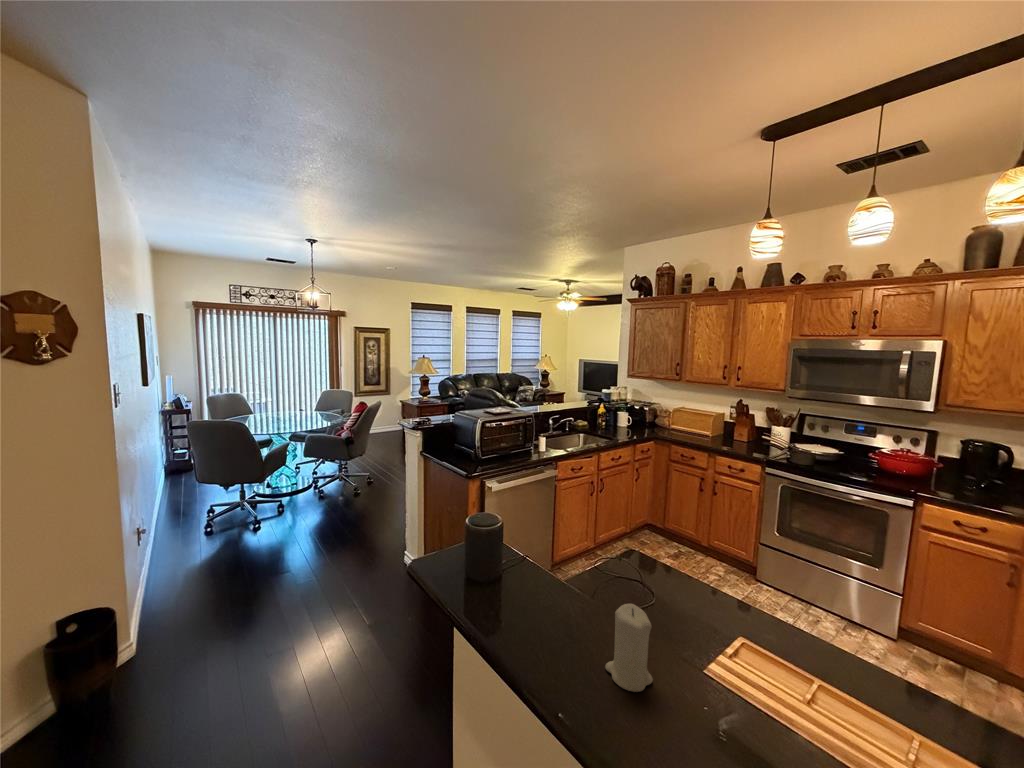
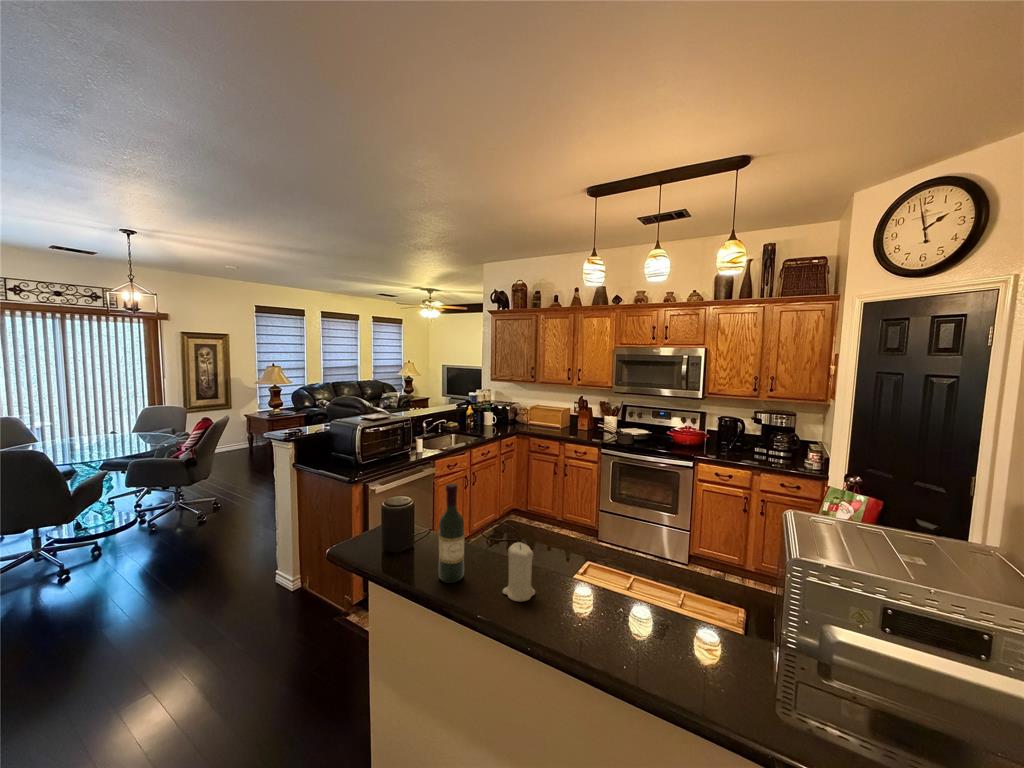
wine bottle: none [527,507,560,635] -> present [439,483,464,583]

